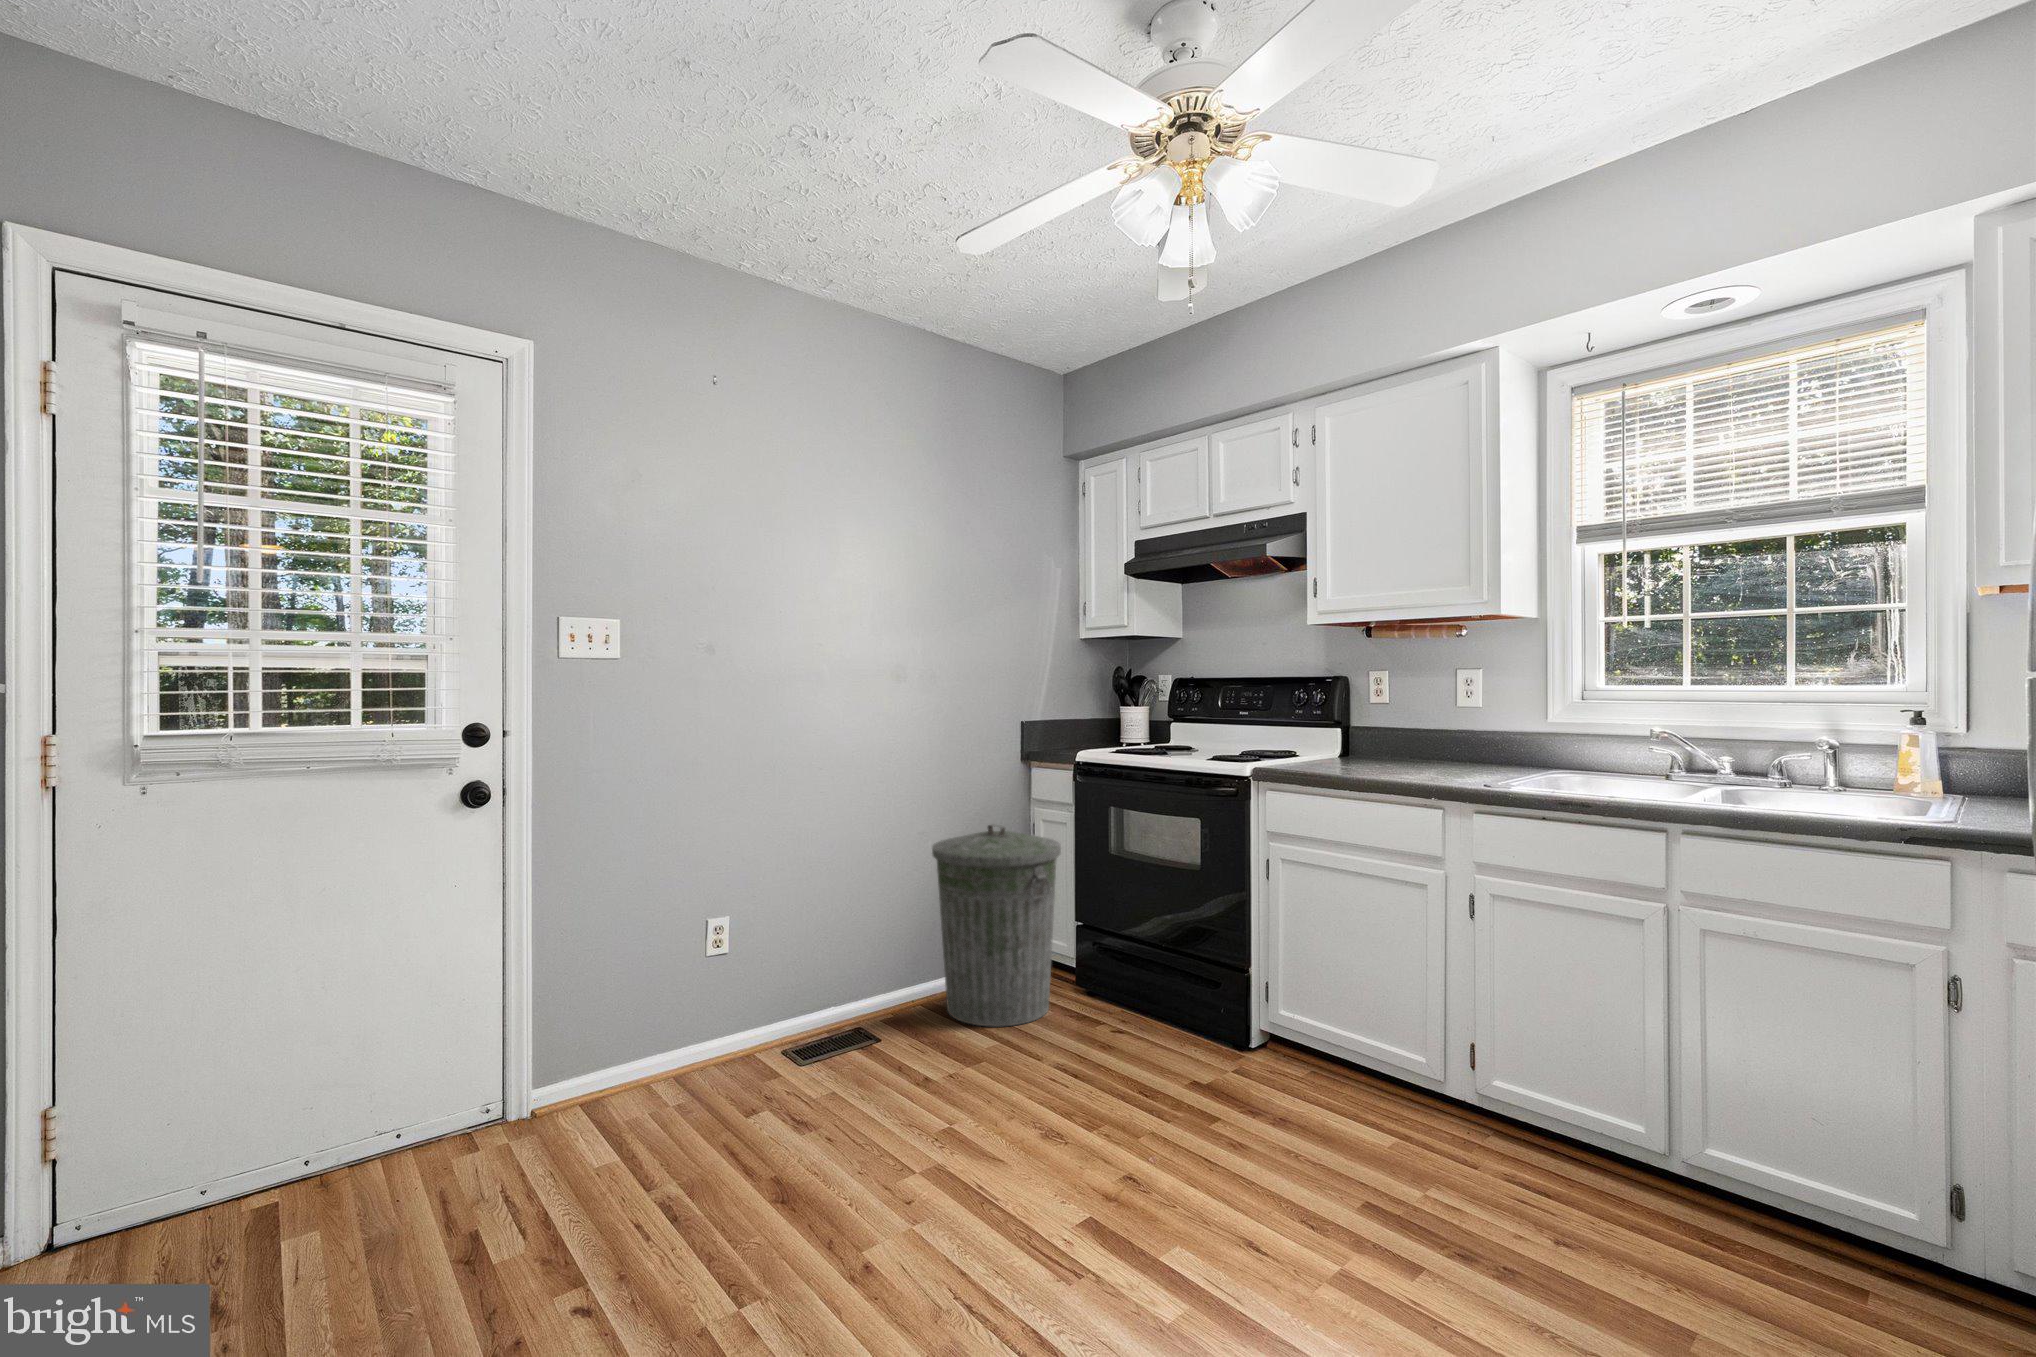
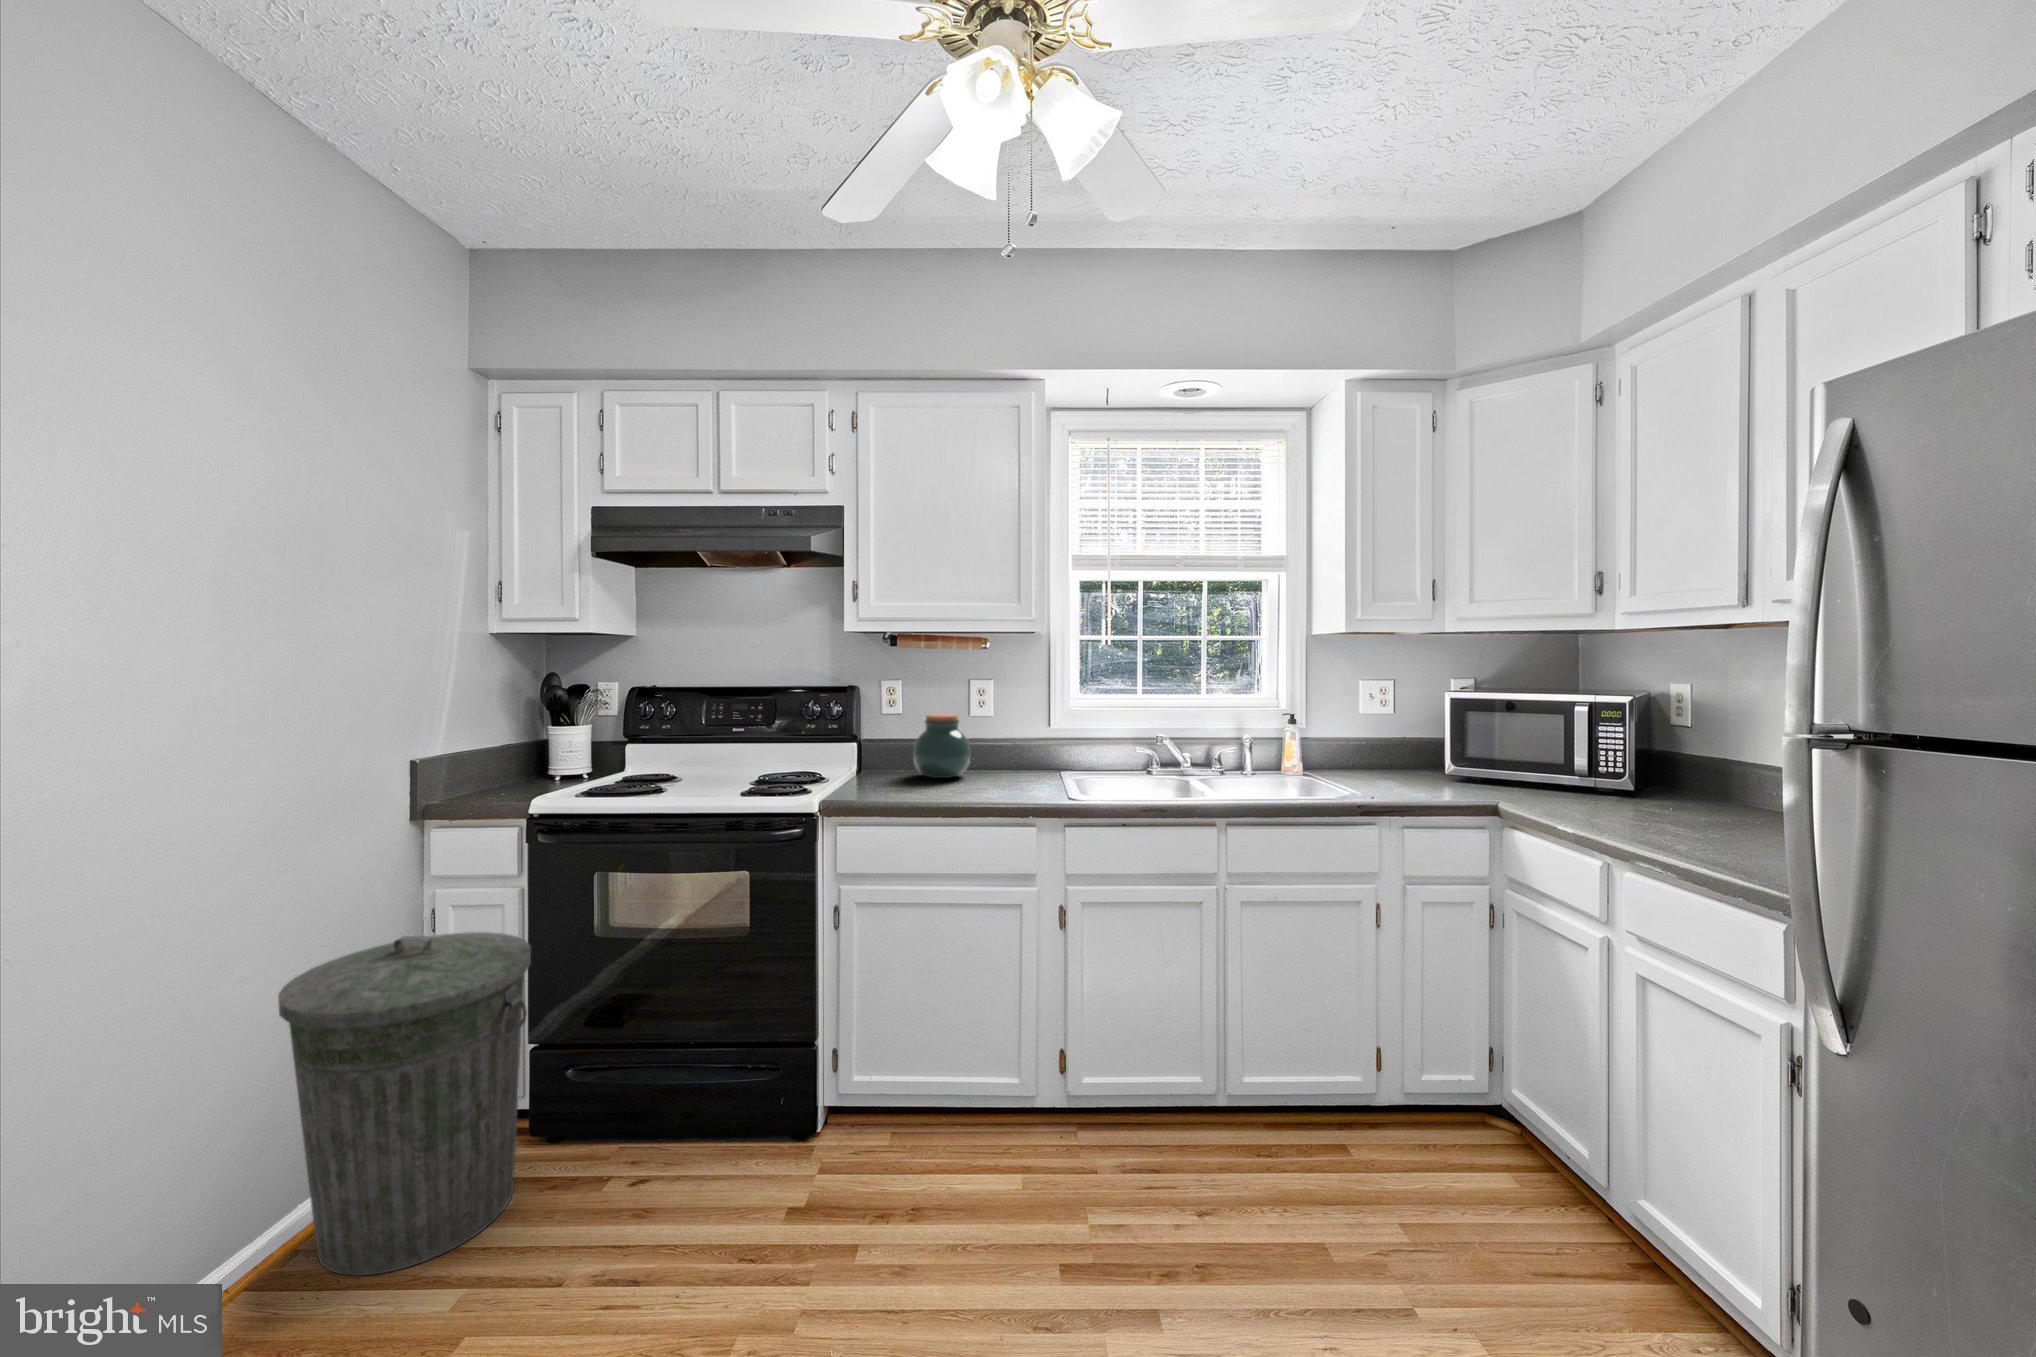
jar: none [1380,701,1442,764] -> present [913,714,970,778]

